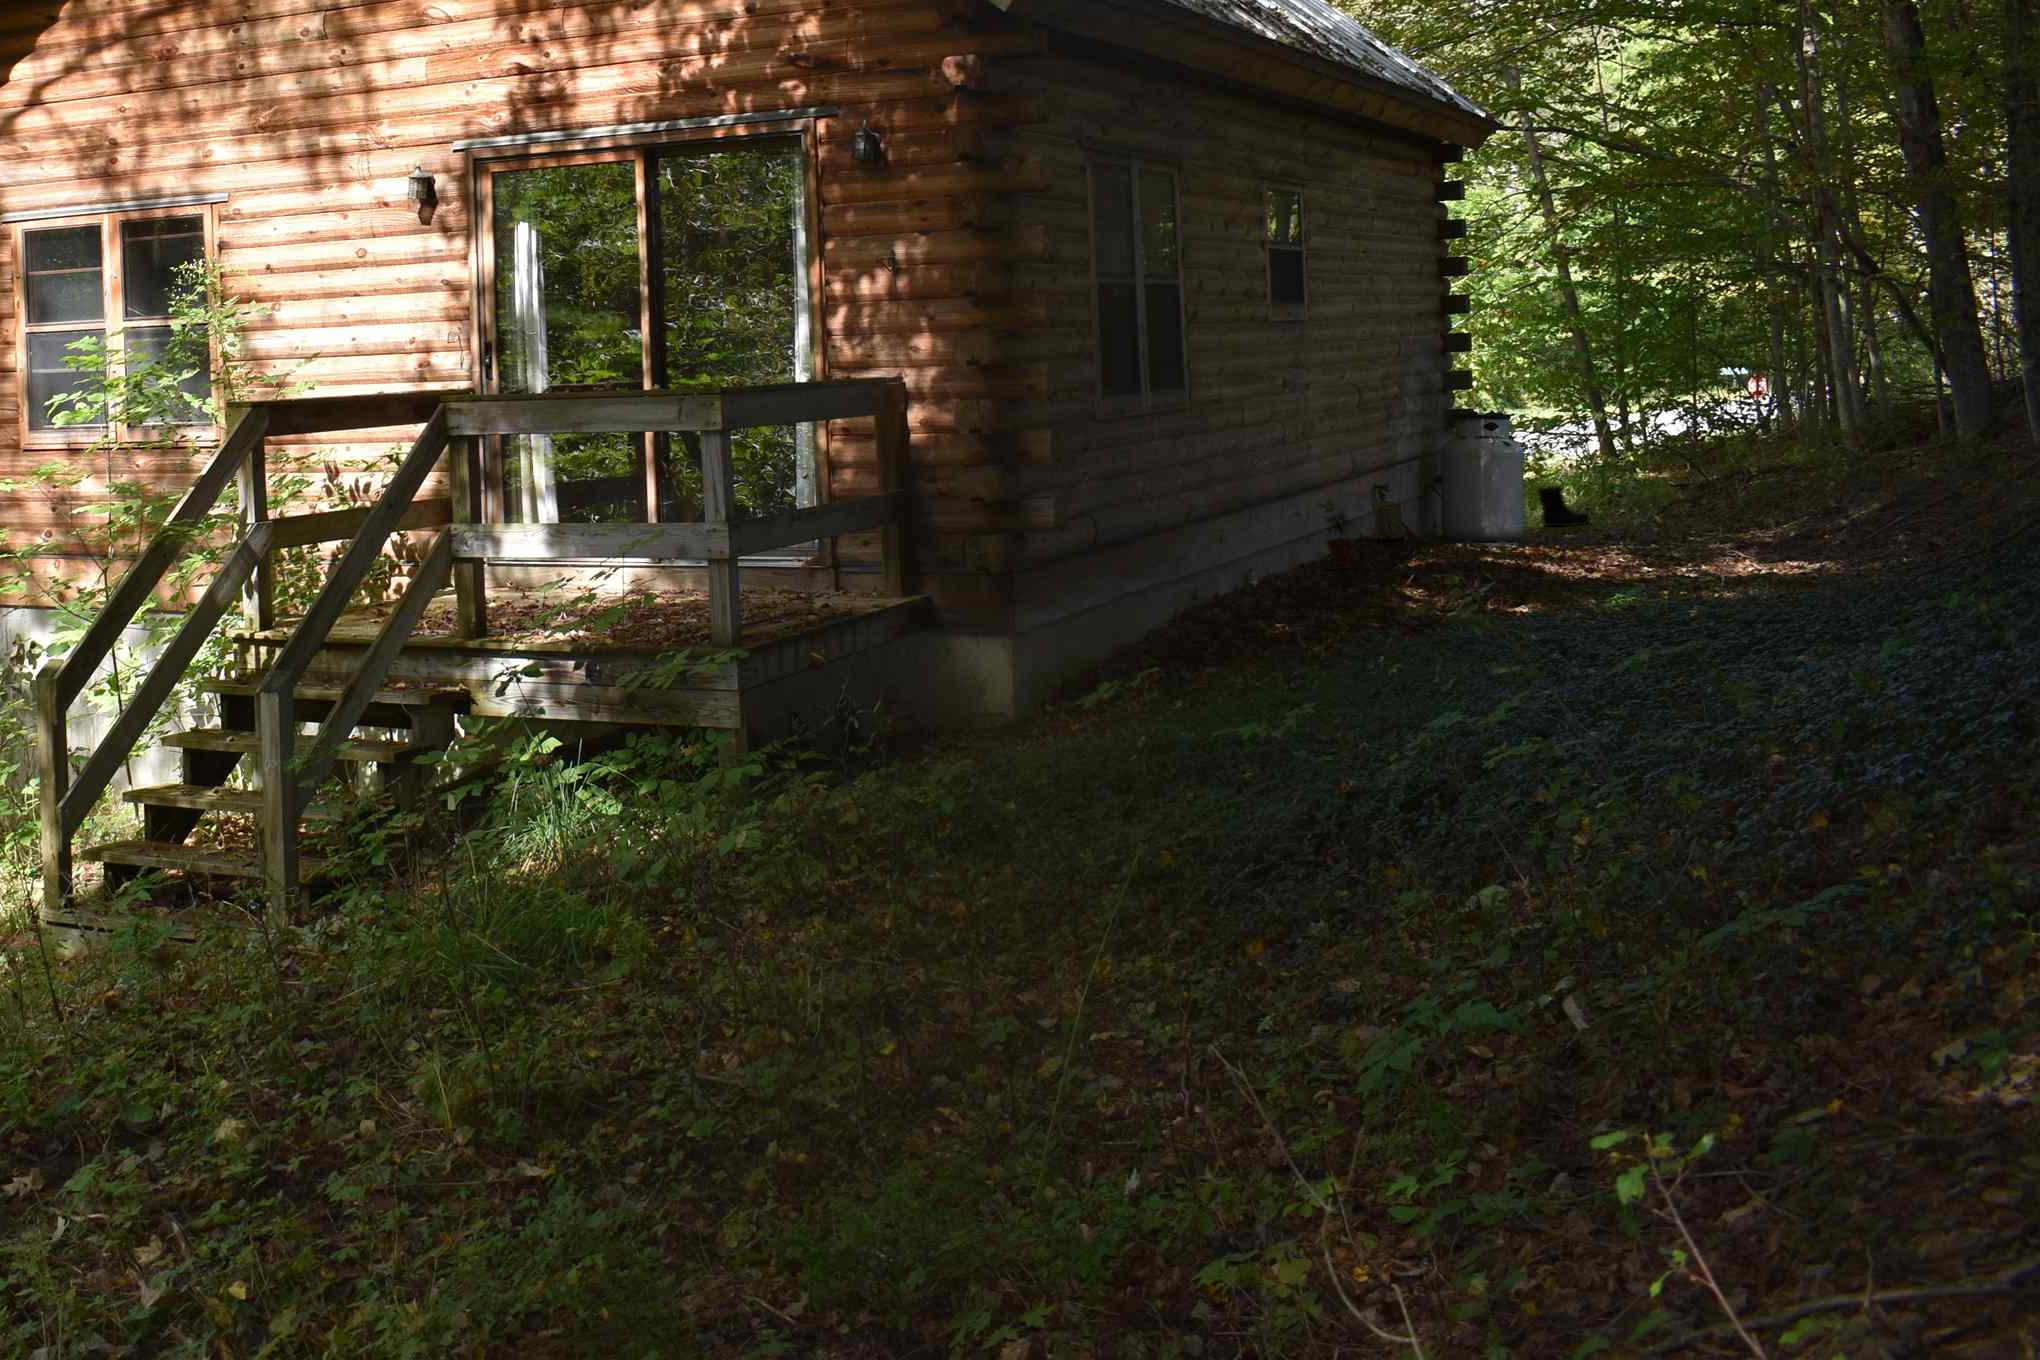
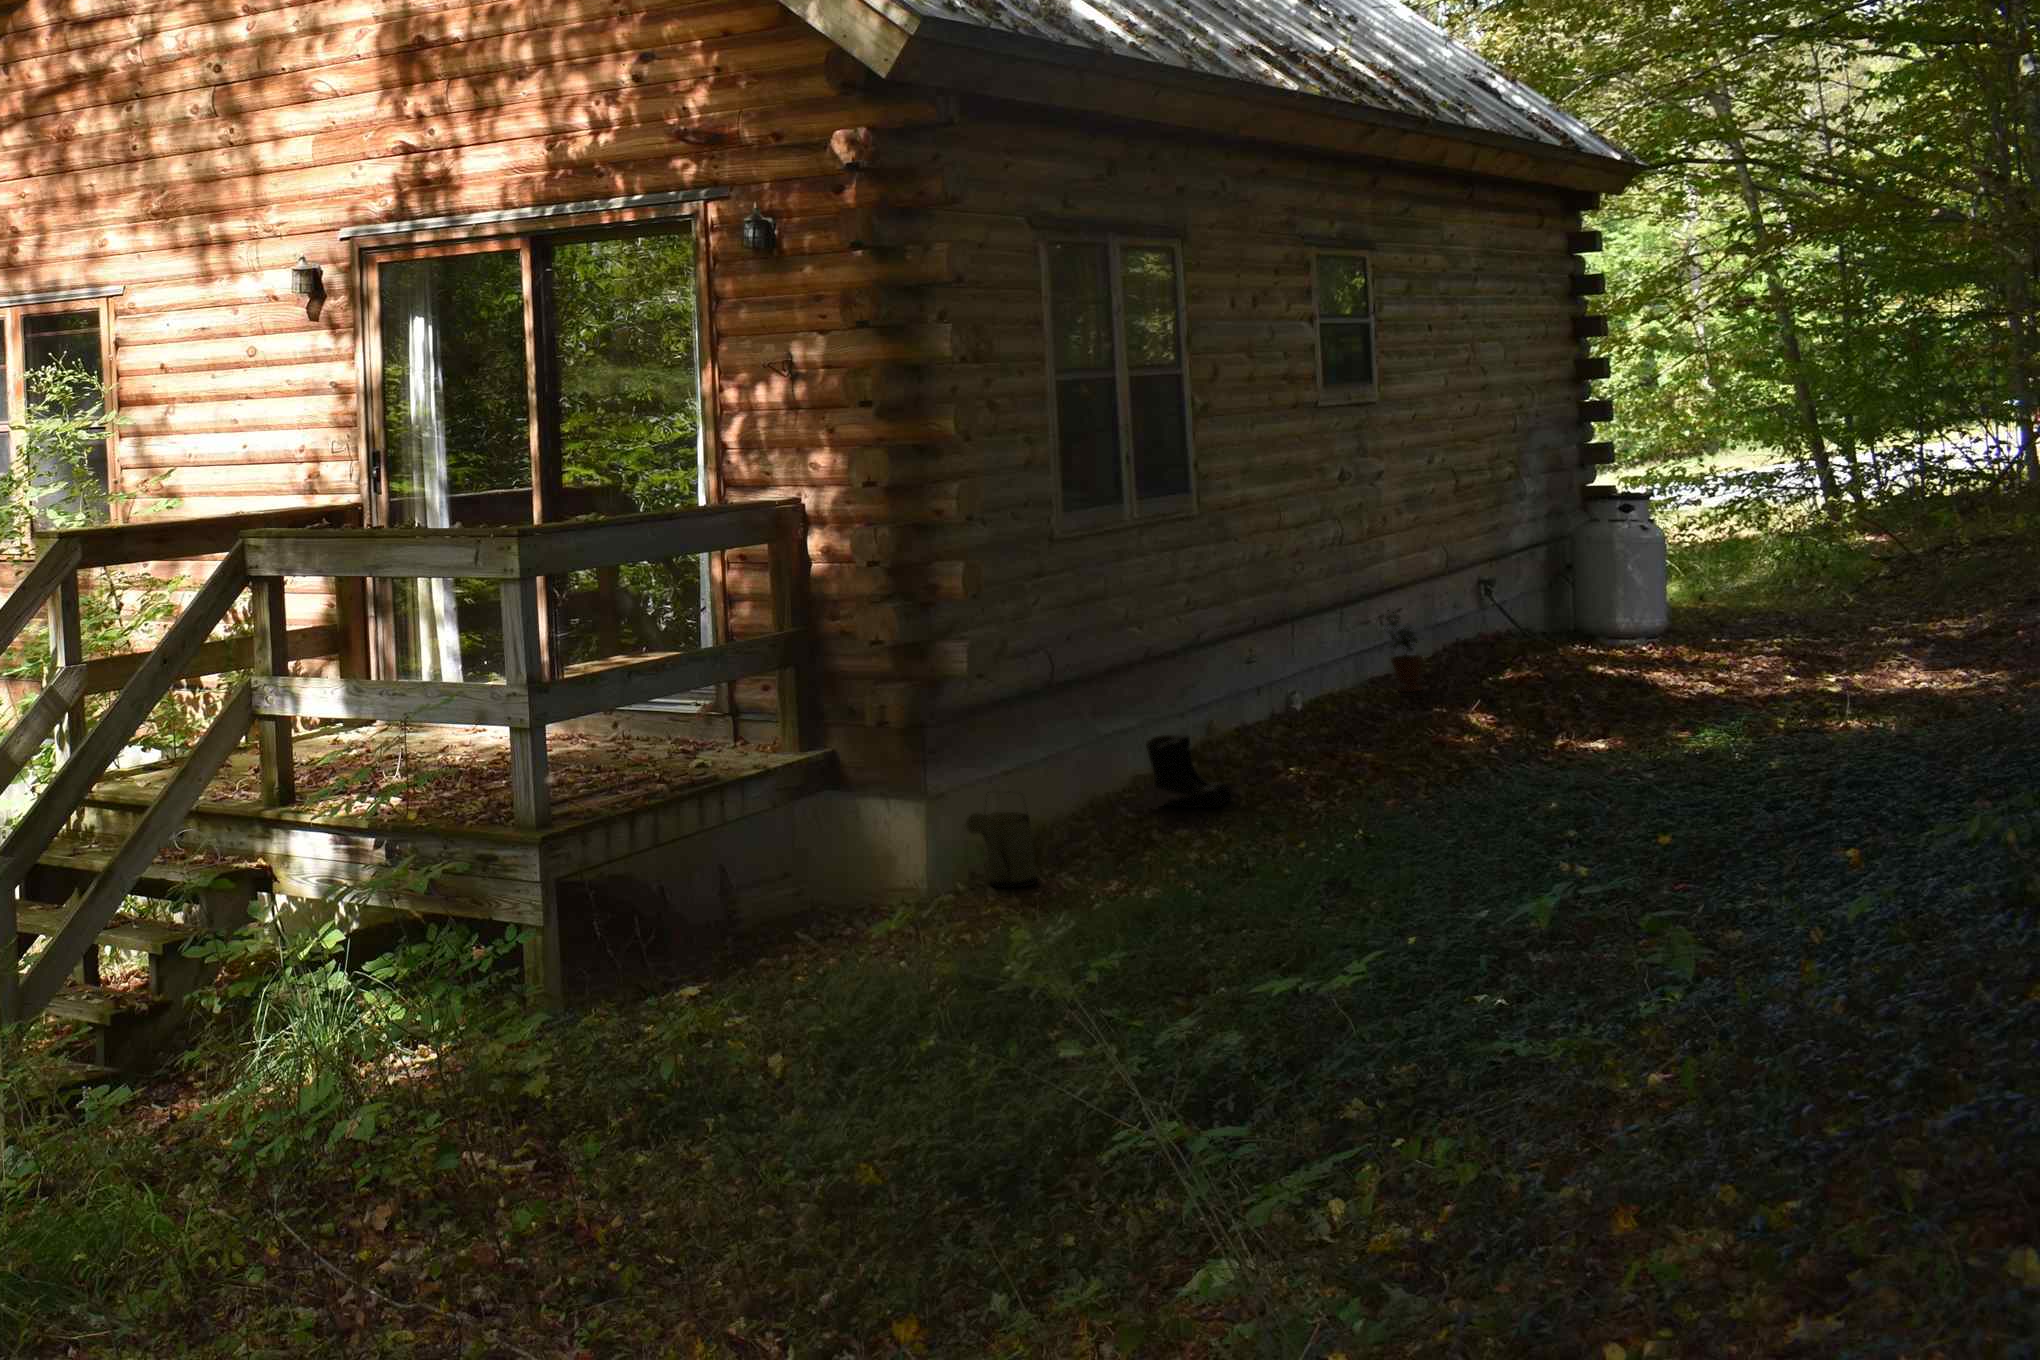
boots: present [1538,486,1590,526] -> present [1146,735,1233,808]
watering can: present [1371,499,1404,542] -> present [966,792,1037,888]

